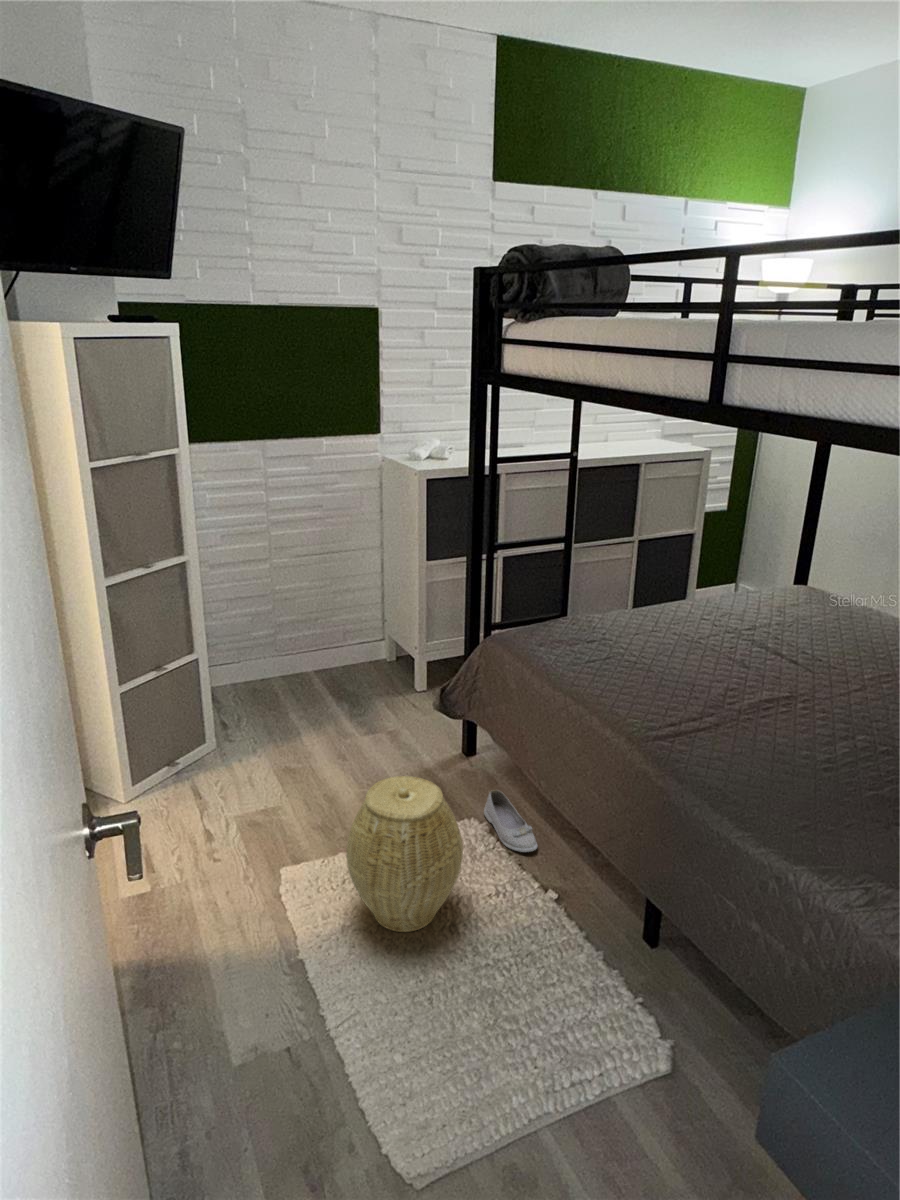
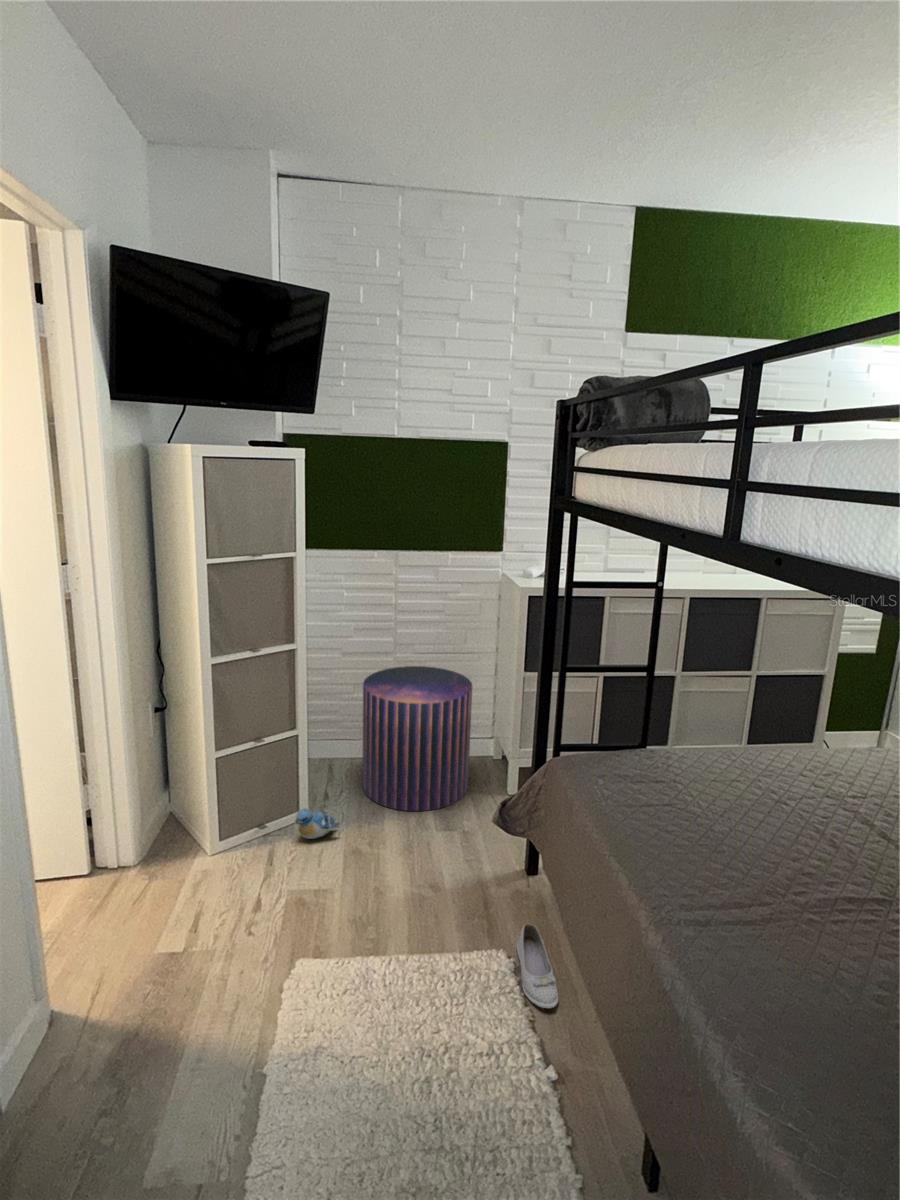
pouf: none [249,570,374,725] -> present [362,666,472,811]
plush toy: none [212,736,262,768] -> present [295,809,340,839]
woven basket: present [346,776,463,932] -> none [329,897,451,1075]

